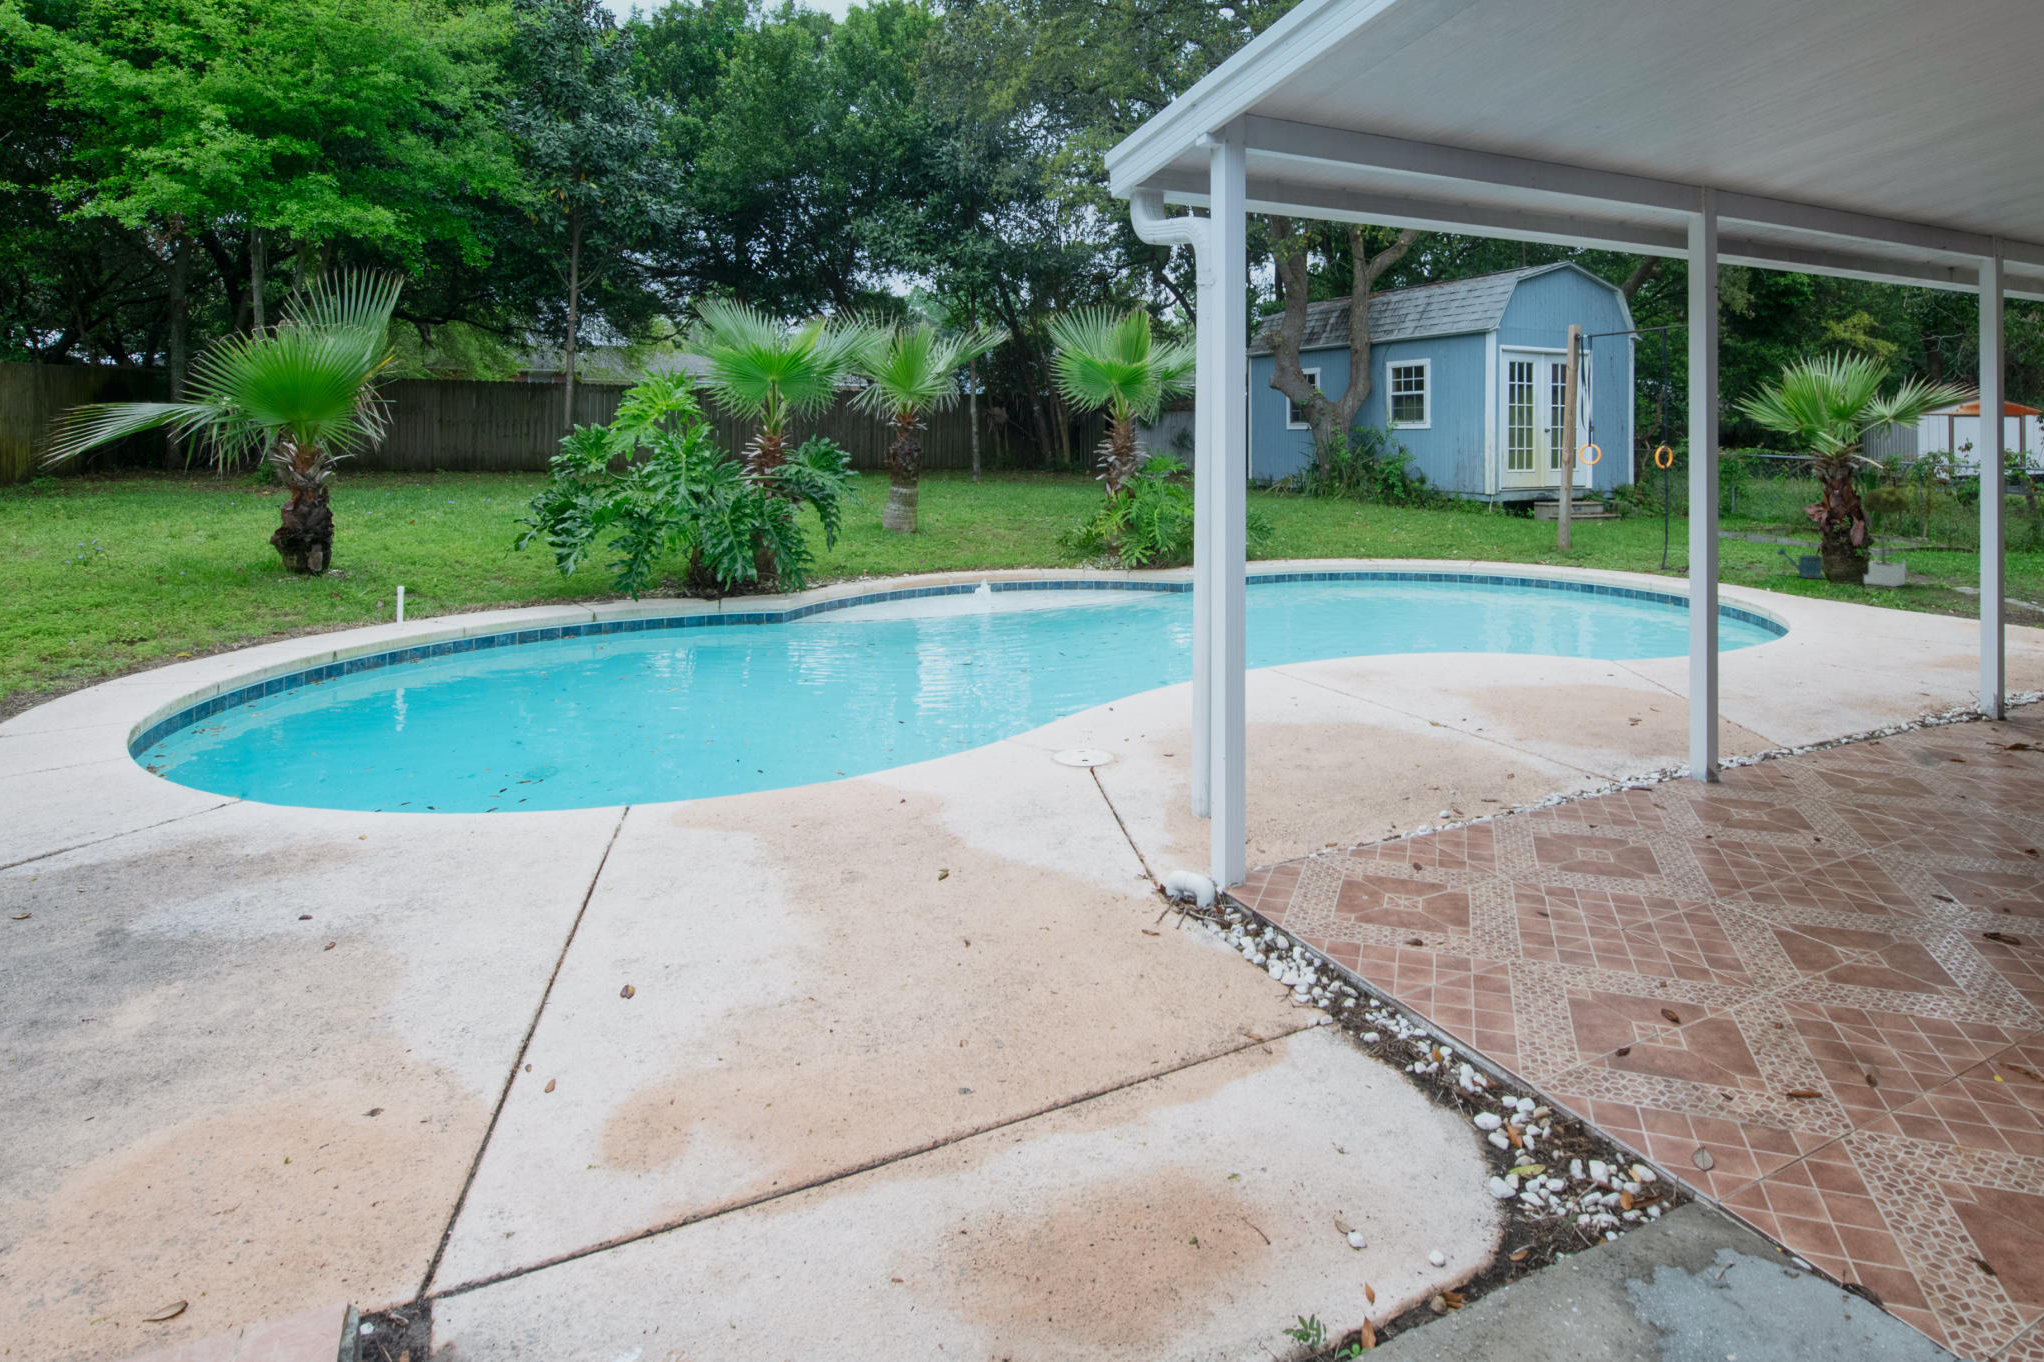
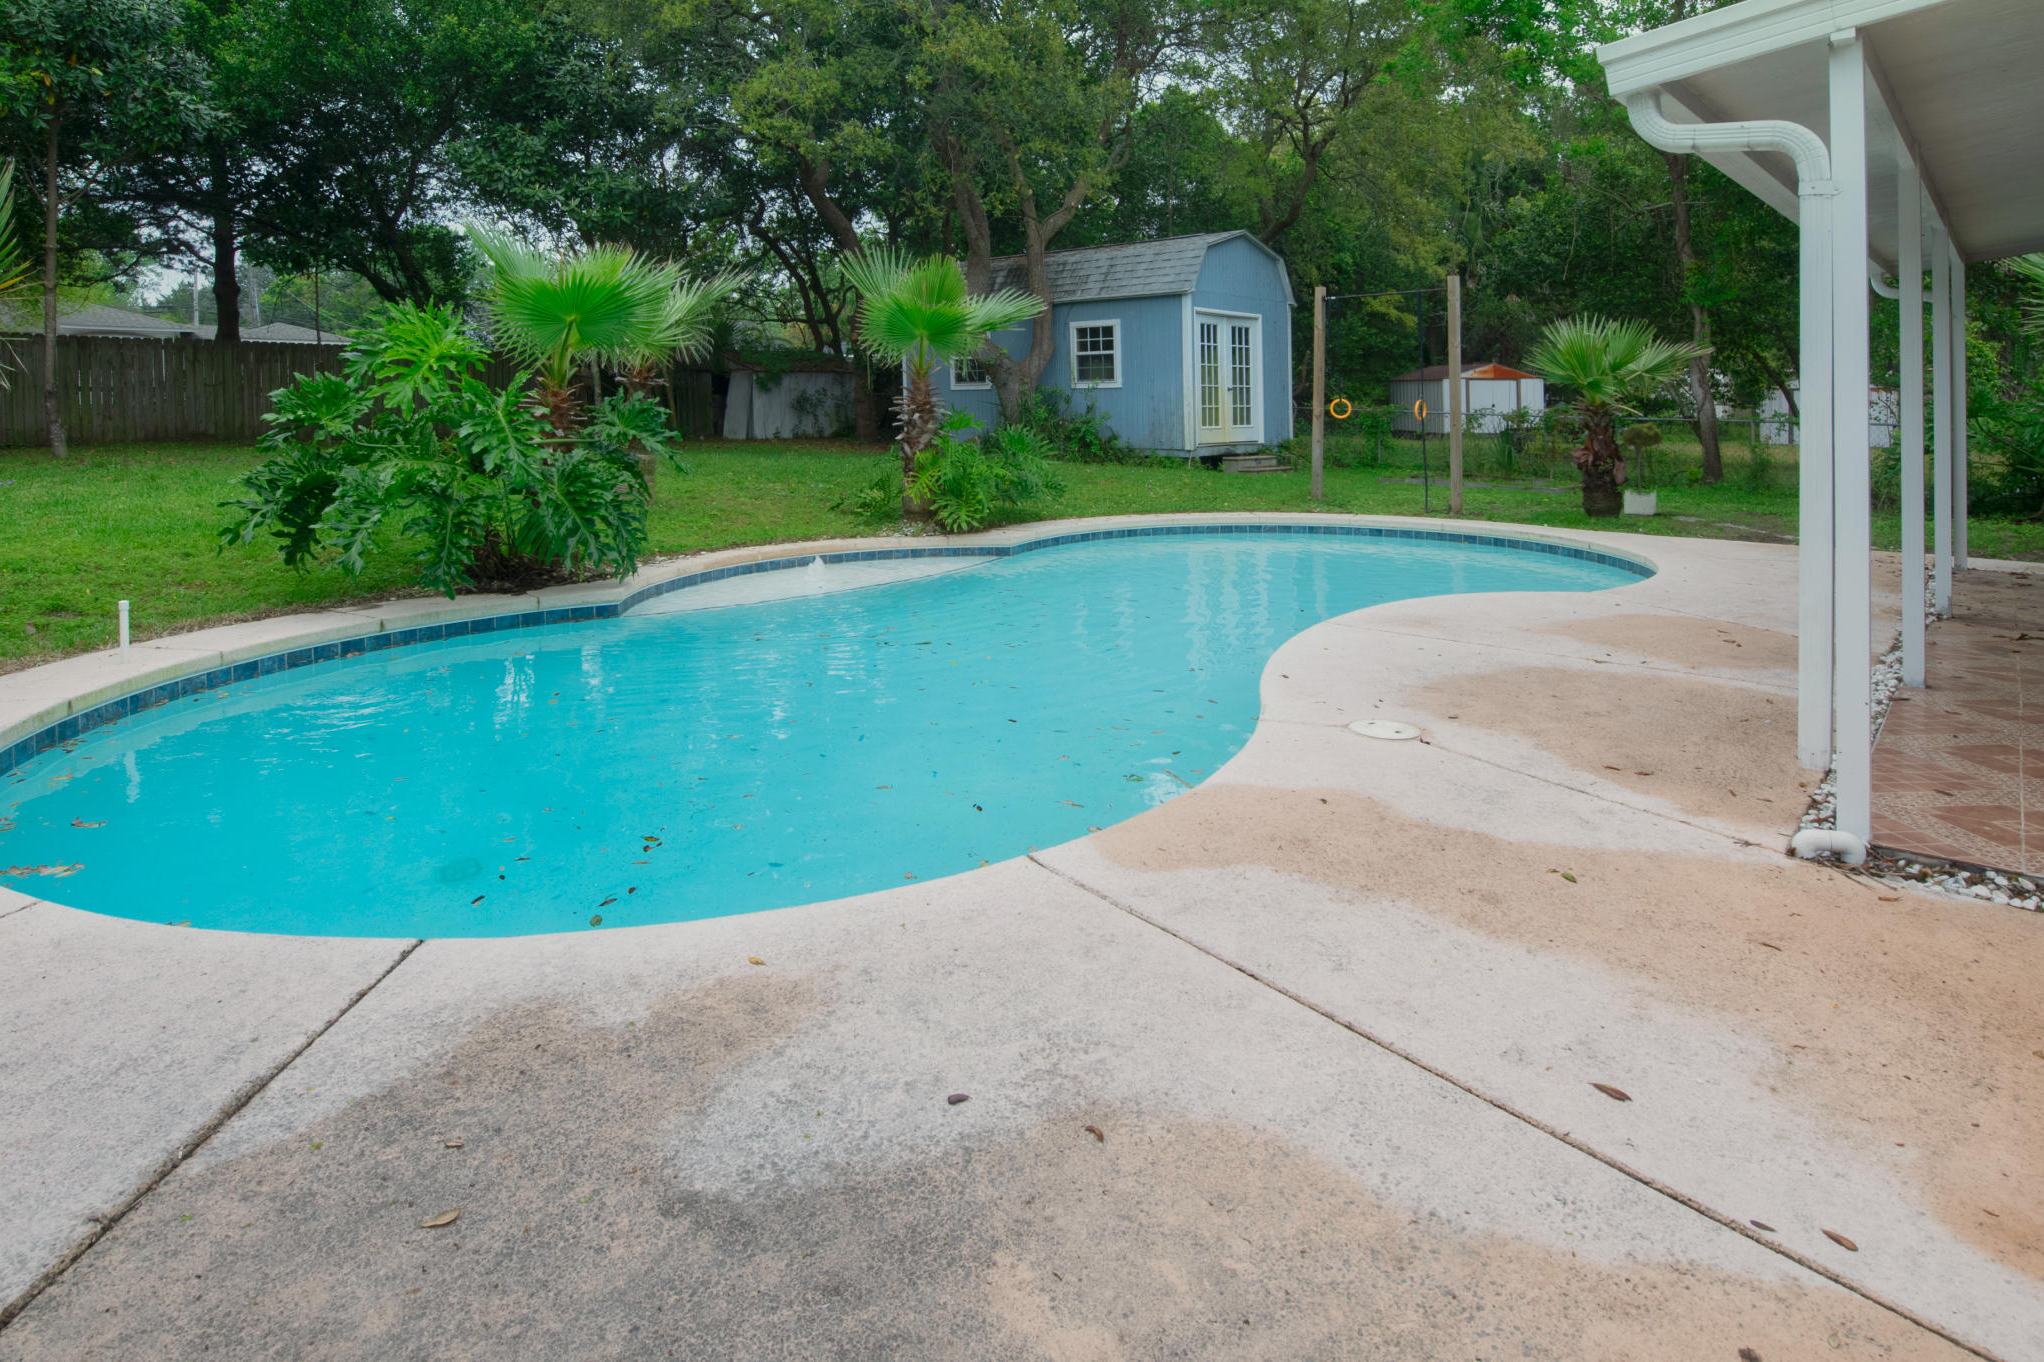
watering can: present [1778,548,1823,579] -> none [1544,484,1591,512]

